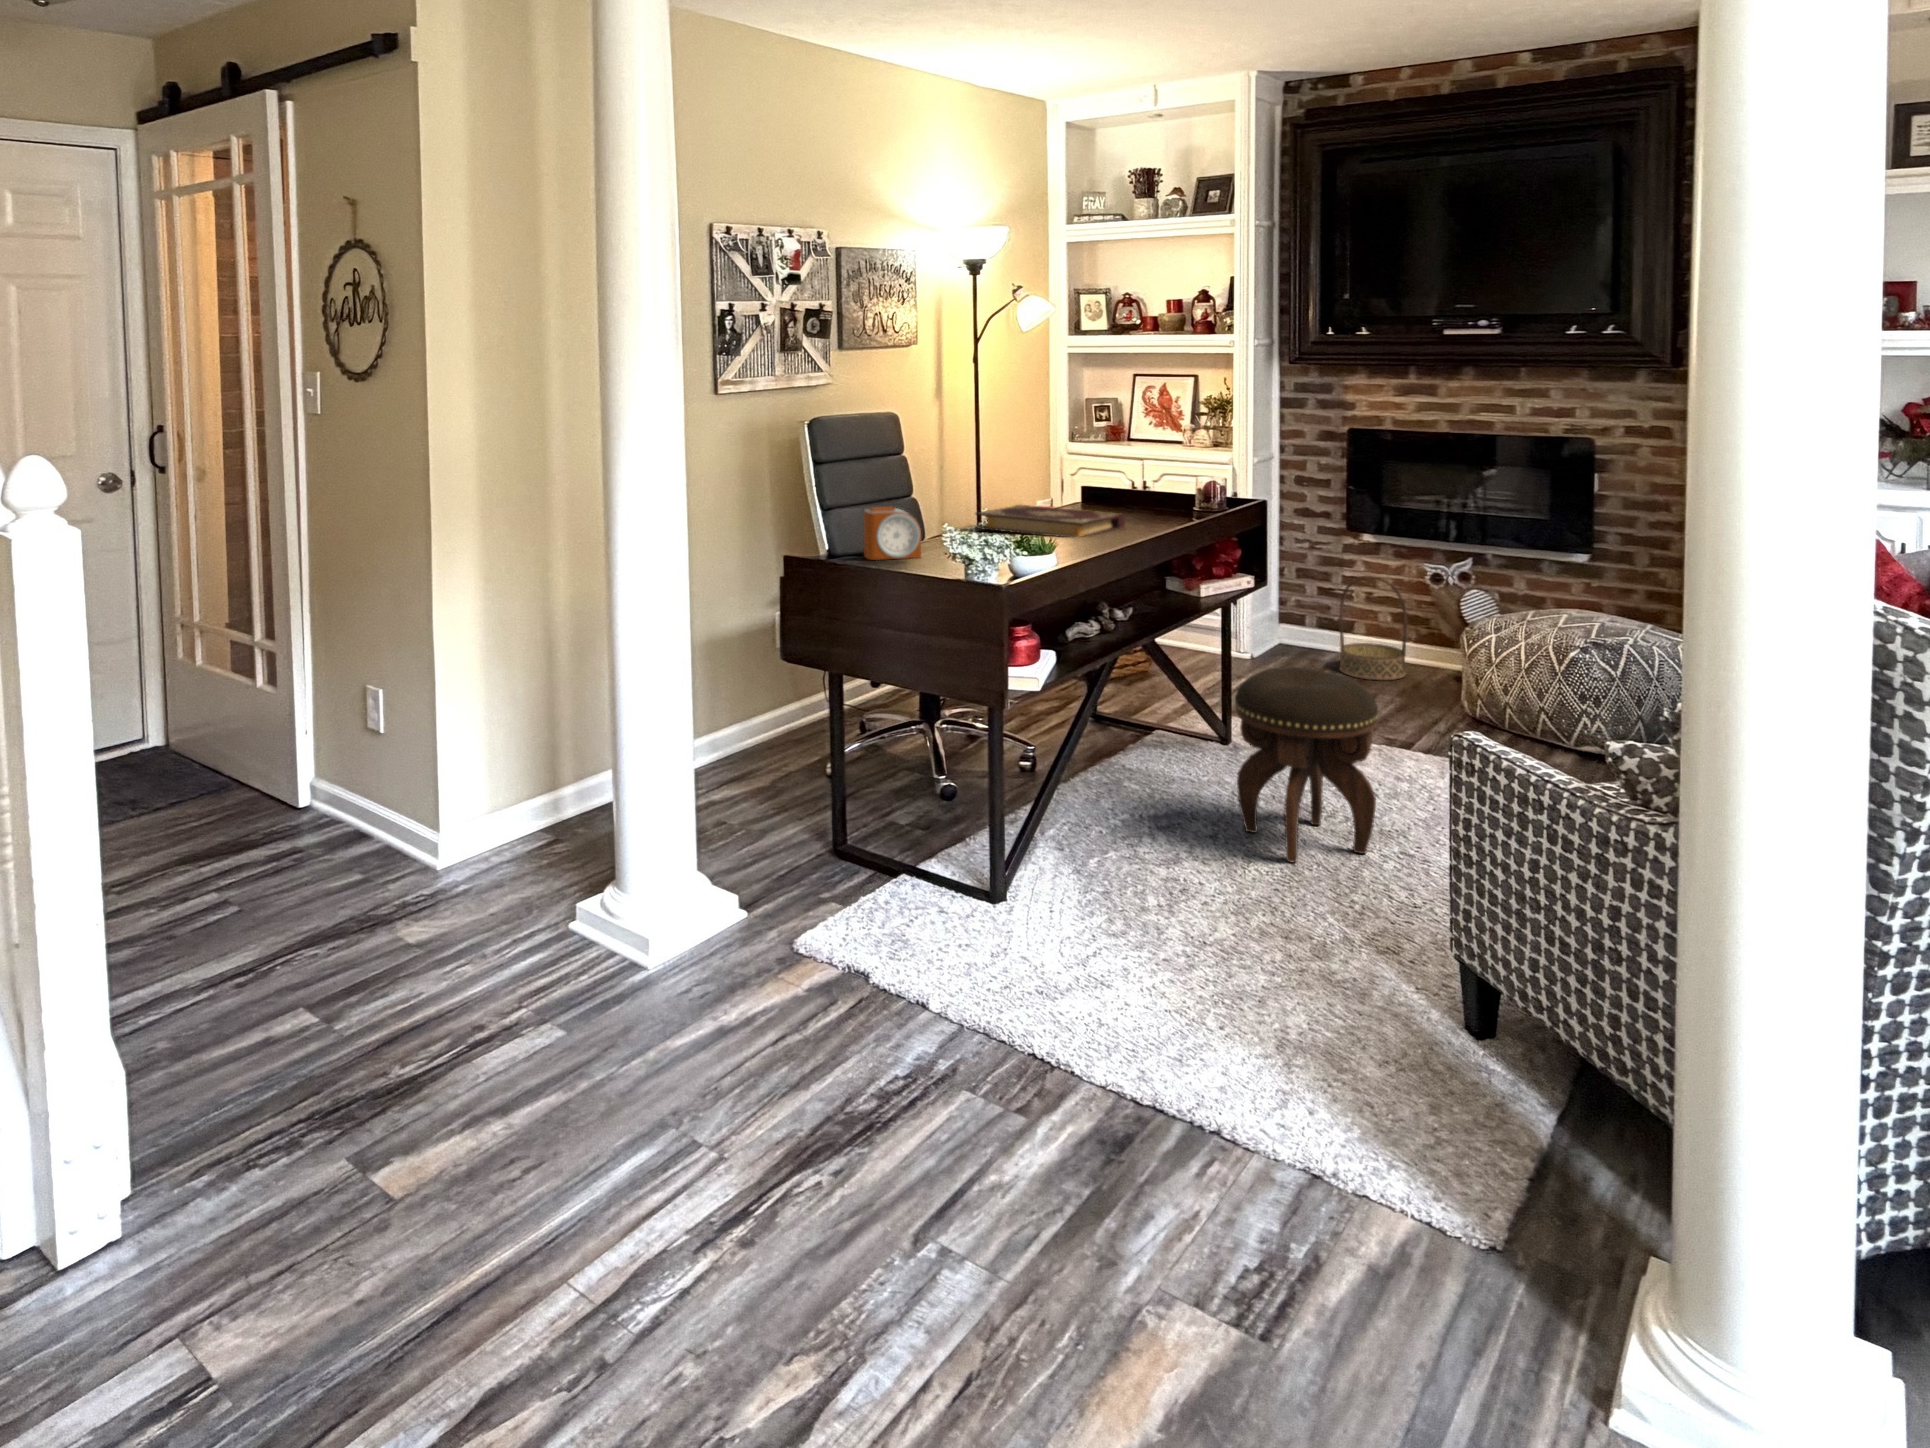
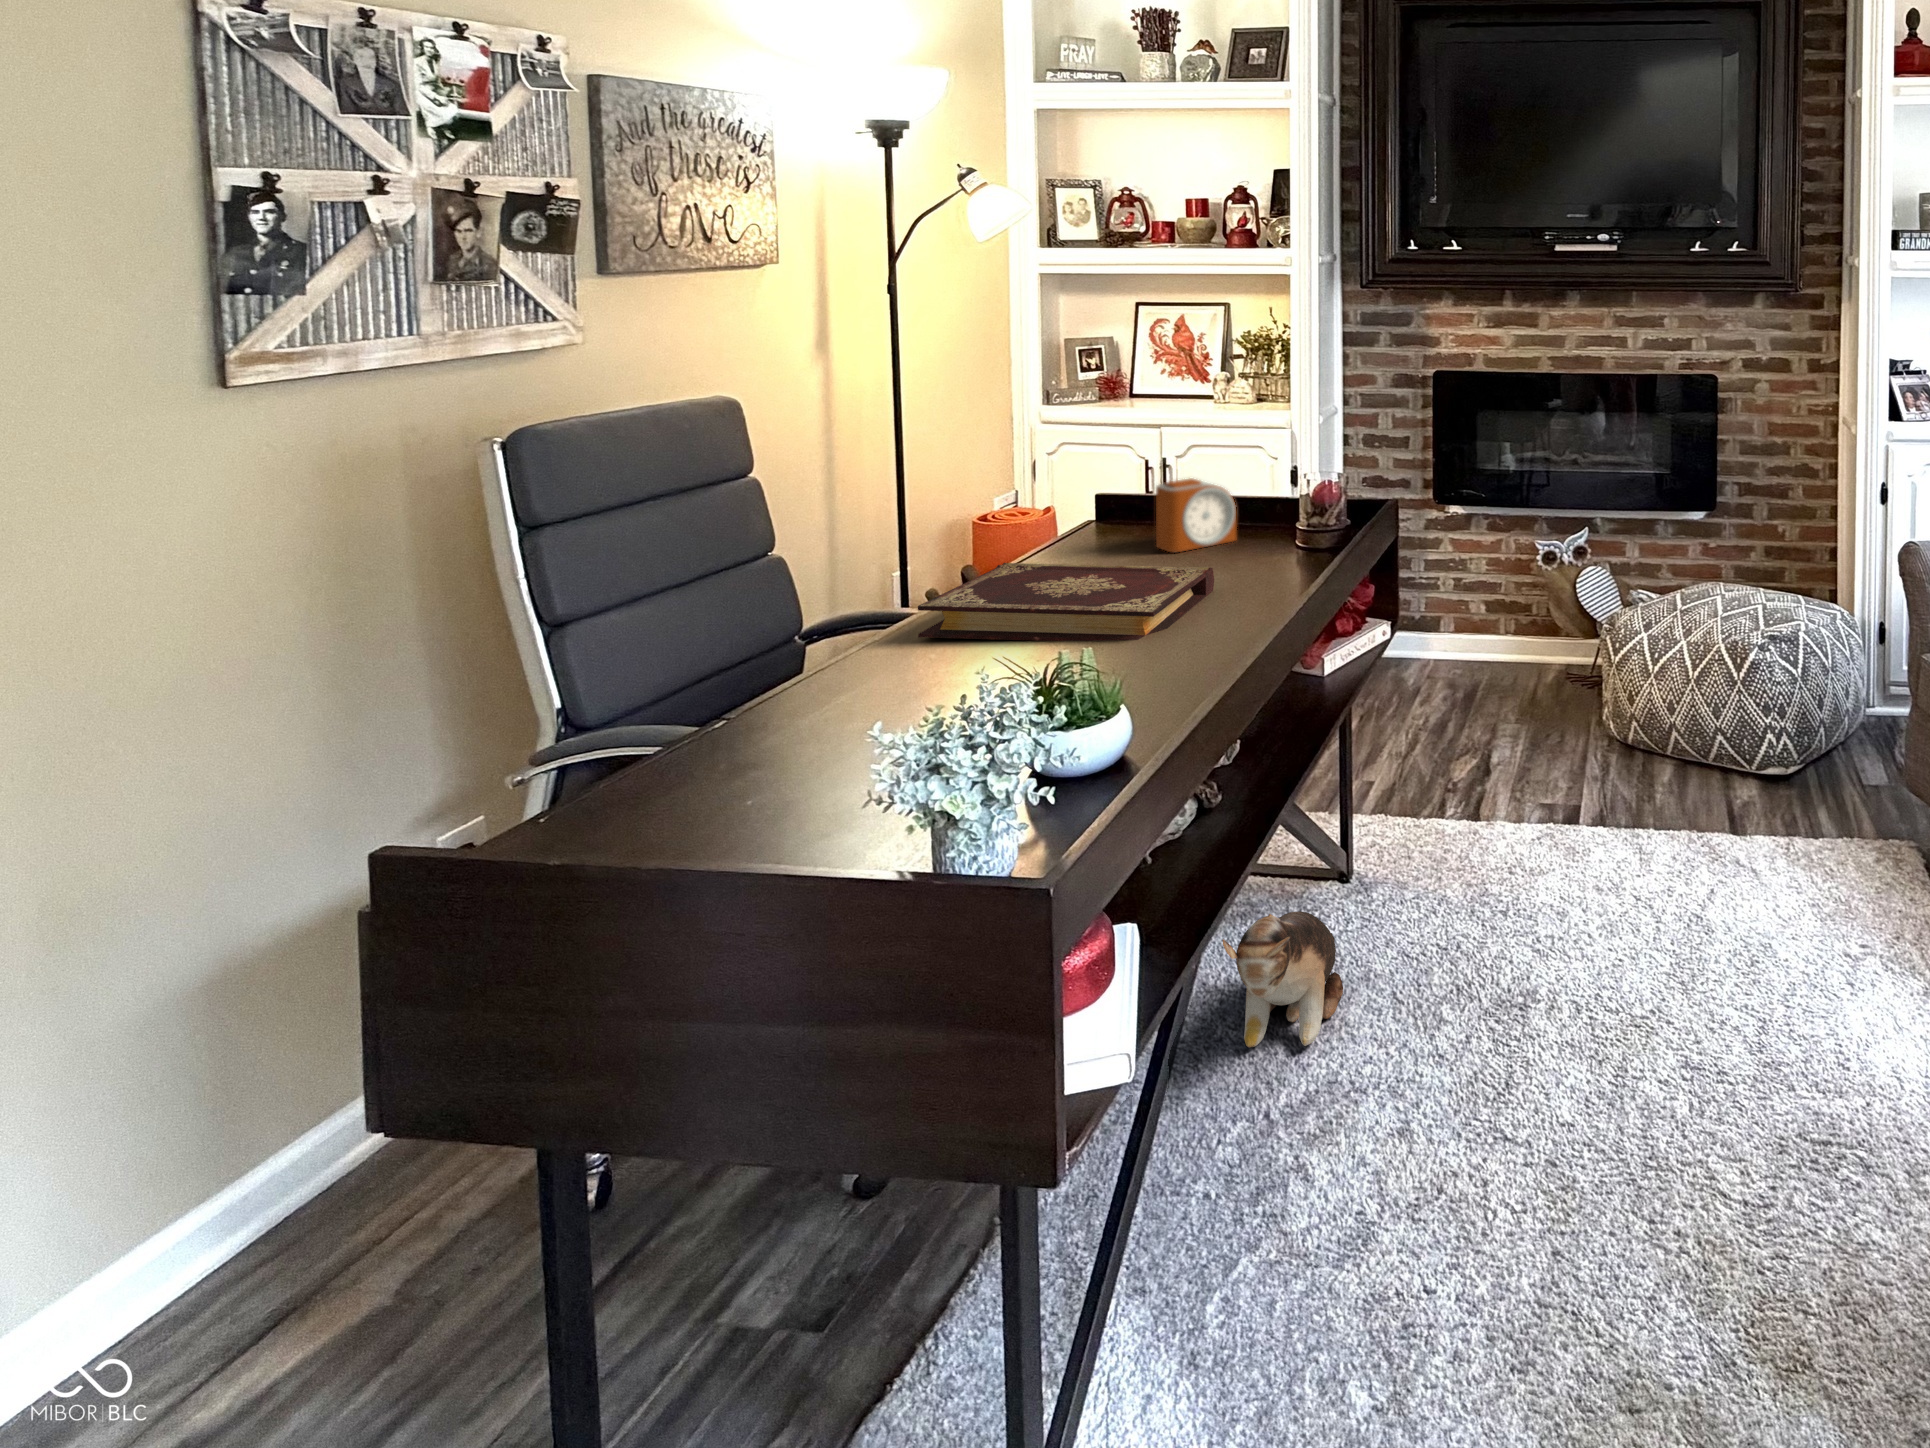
alarm clock: present [864,507,921,560] -> present [1156,478,1236,552]
basket: present [1339,576,1407,680] -> none [1429,556,1514,692]
footstool: present [1235,667,1378,863] -> none [1453,805,1685,1193]
plush toy: none [1119,709,1202,790] -> present [1222,911,1343,1048]

